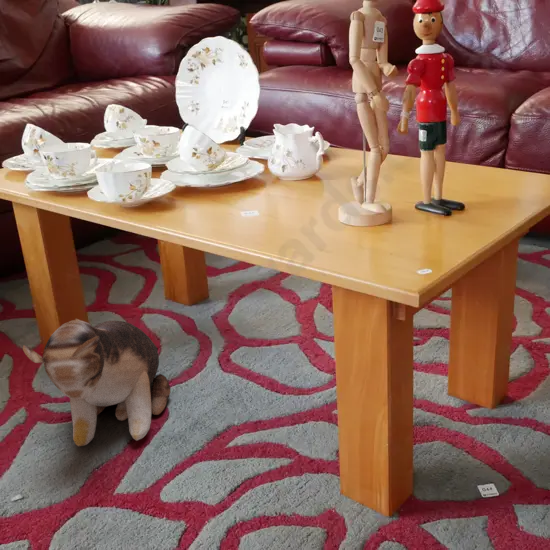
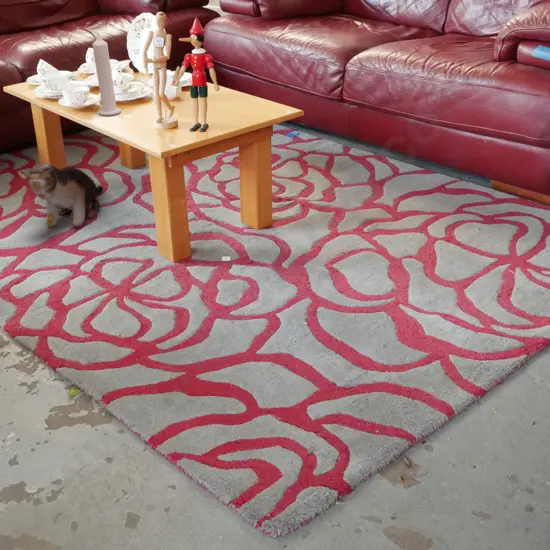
candle: none [171,45,224,214] -> present [93,32,121,116]

